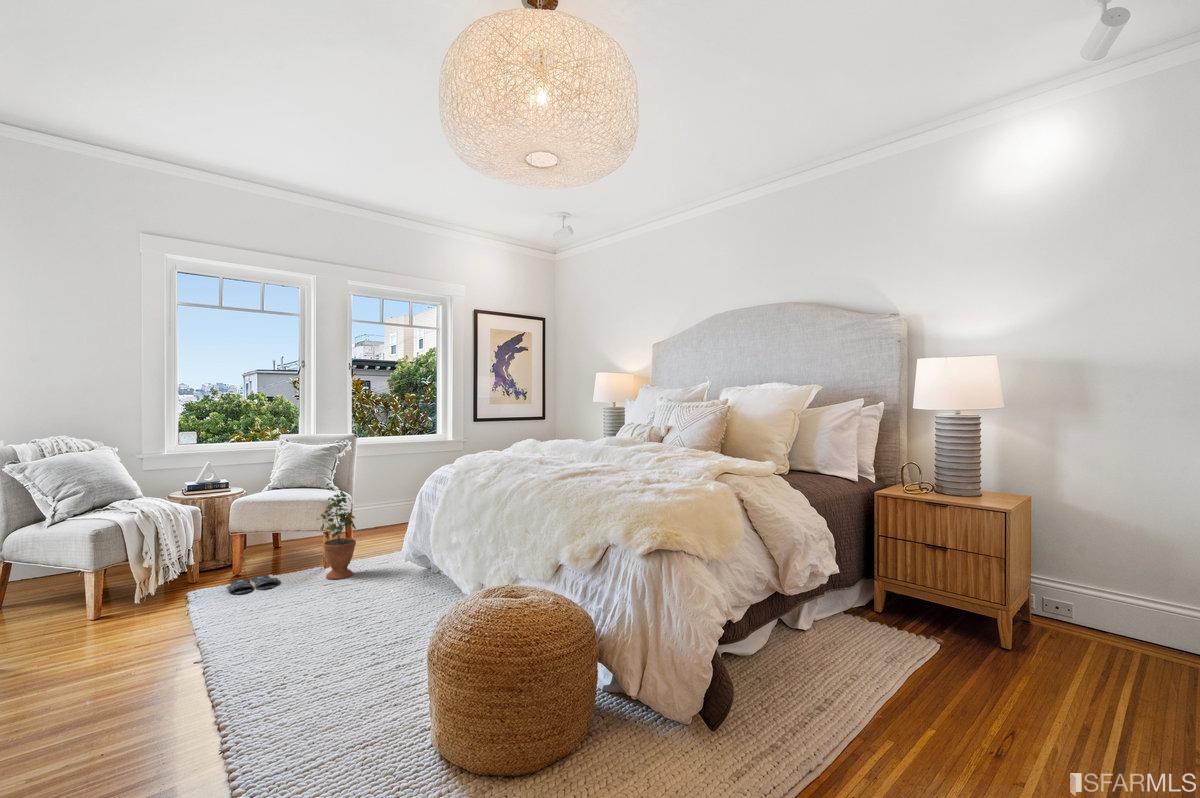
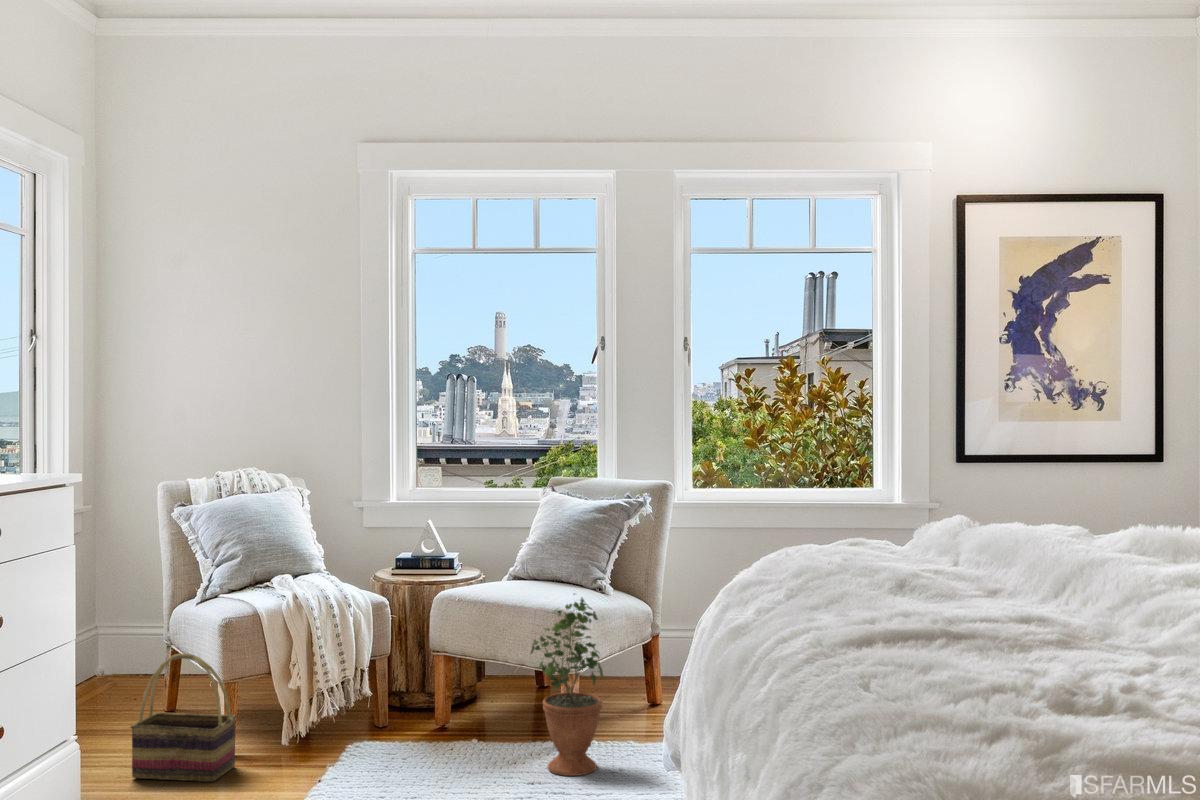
basket: none [24,555,111,645] -> present [131,653,236,782]
slippers: present [227,575,278,594] -> none [398,736,480,767]

